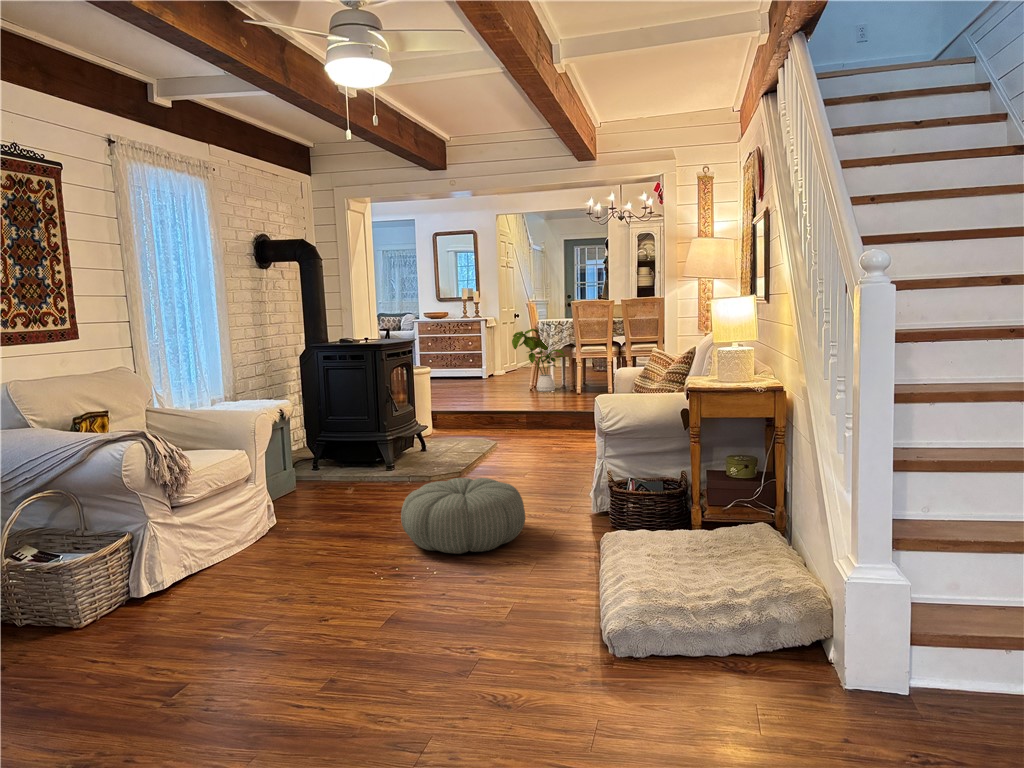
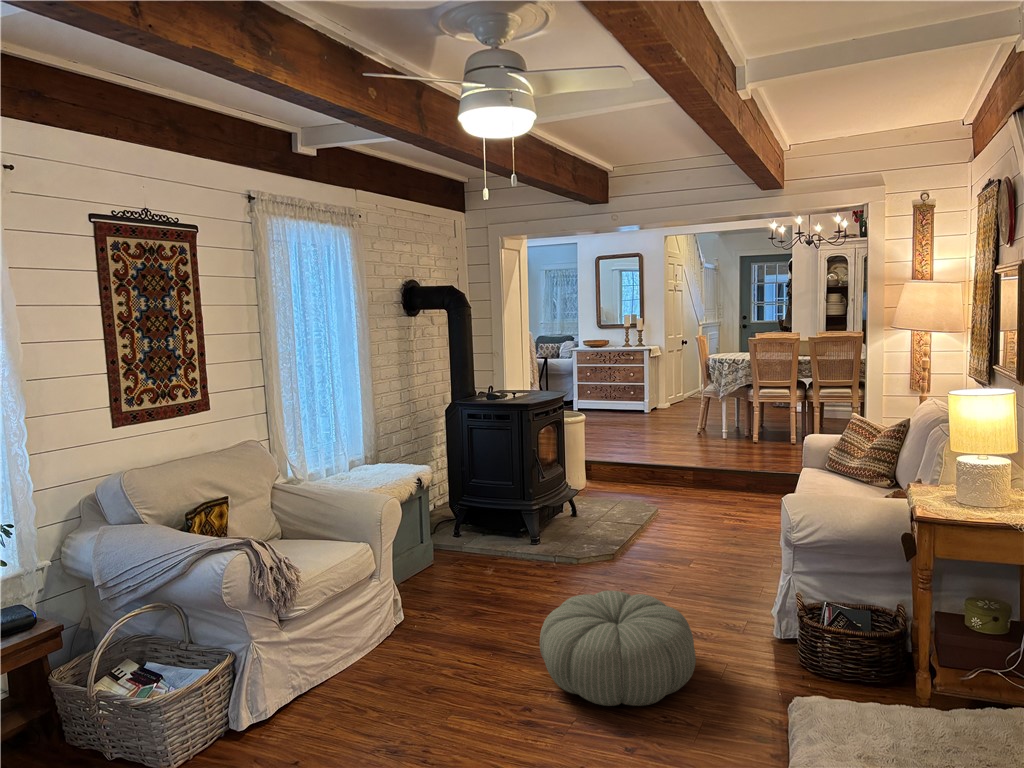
house plant: present [512,329,567,391] -> none [678,367,742,437]

